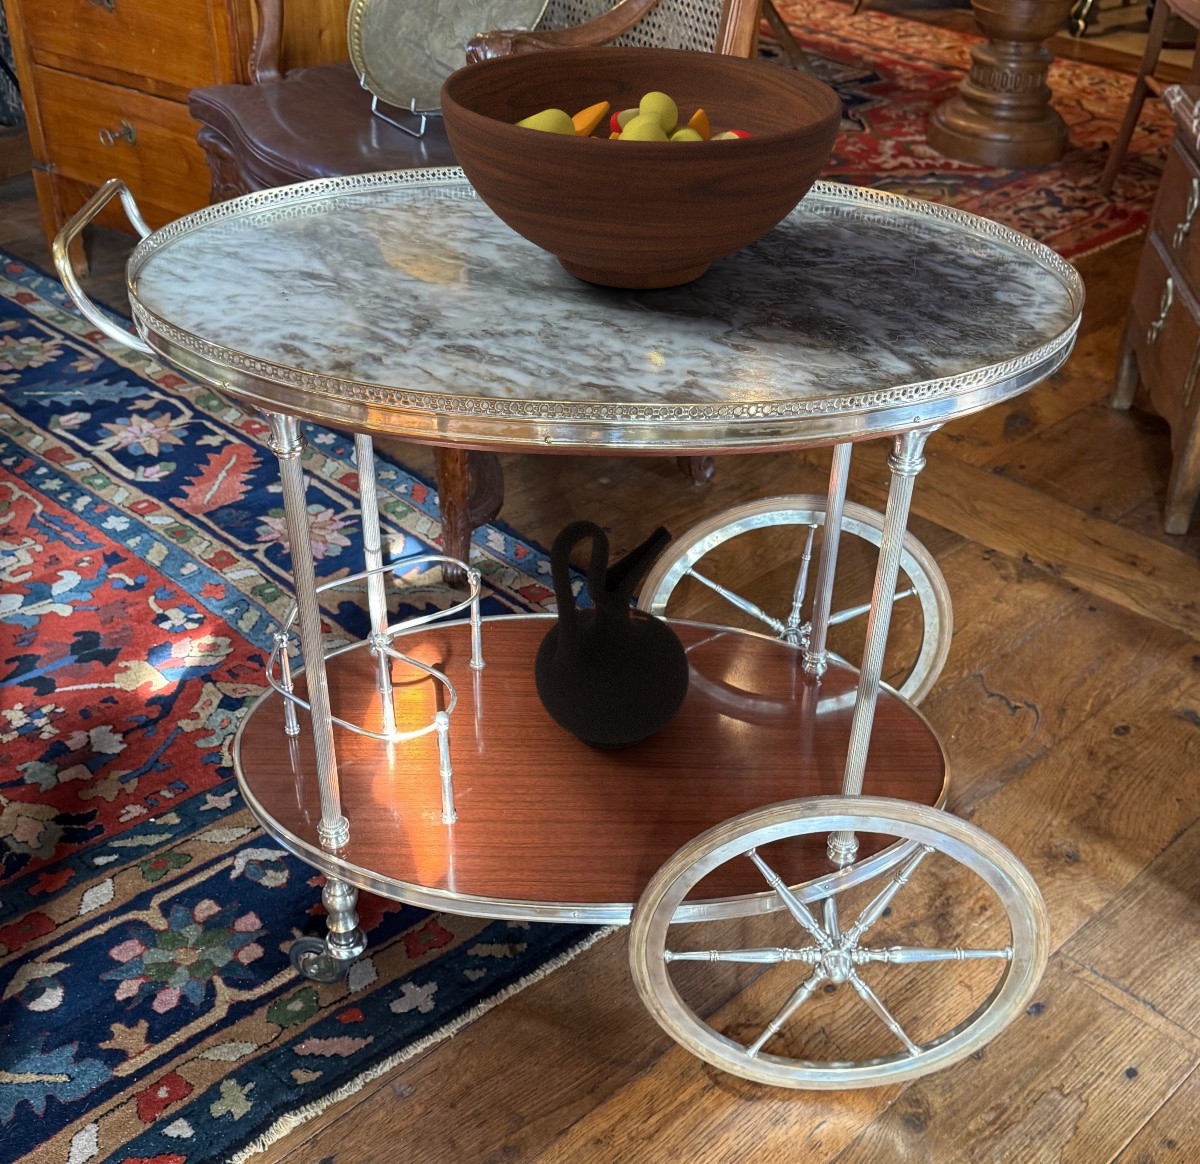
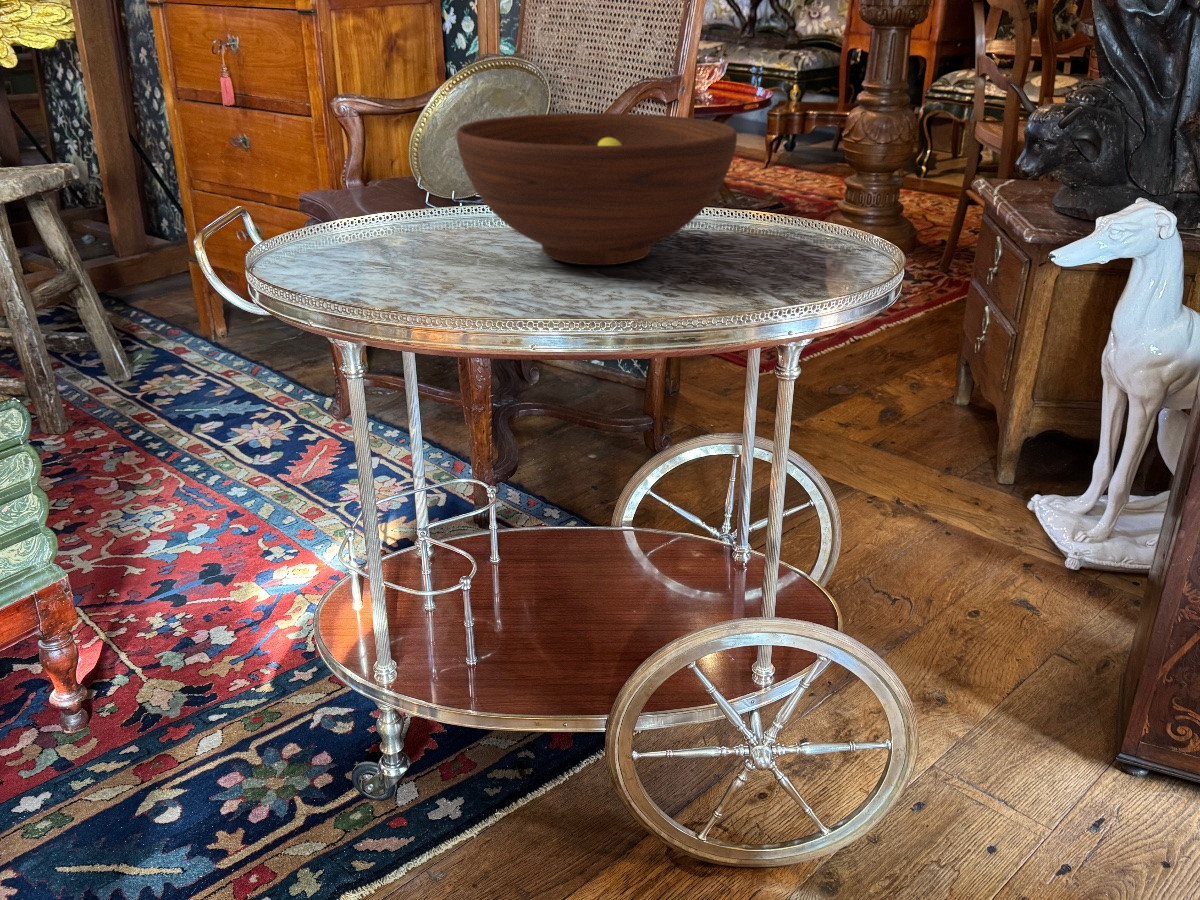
ceramic jug: present [534,520,689,749] -> none [535,440,649,617]

